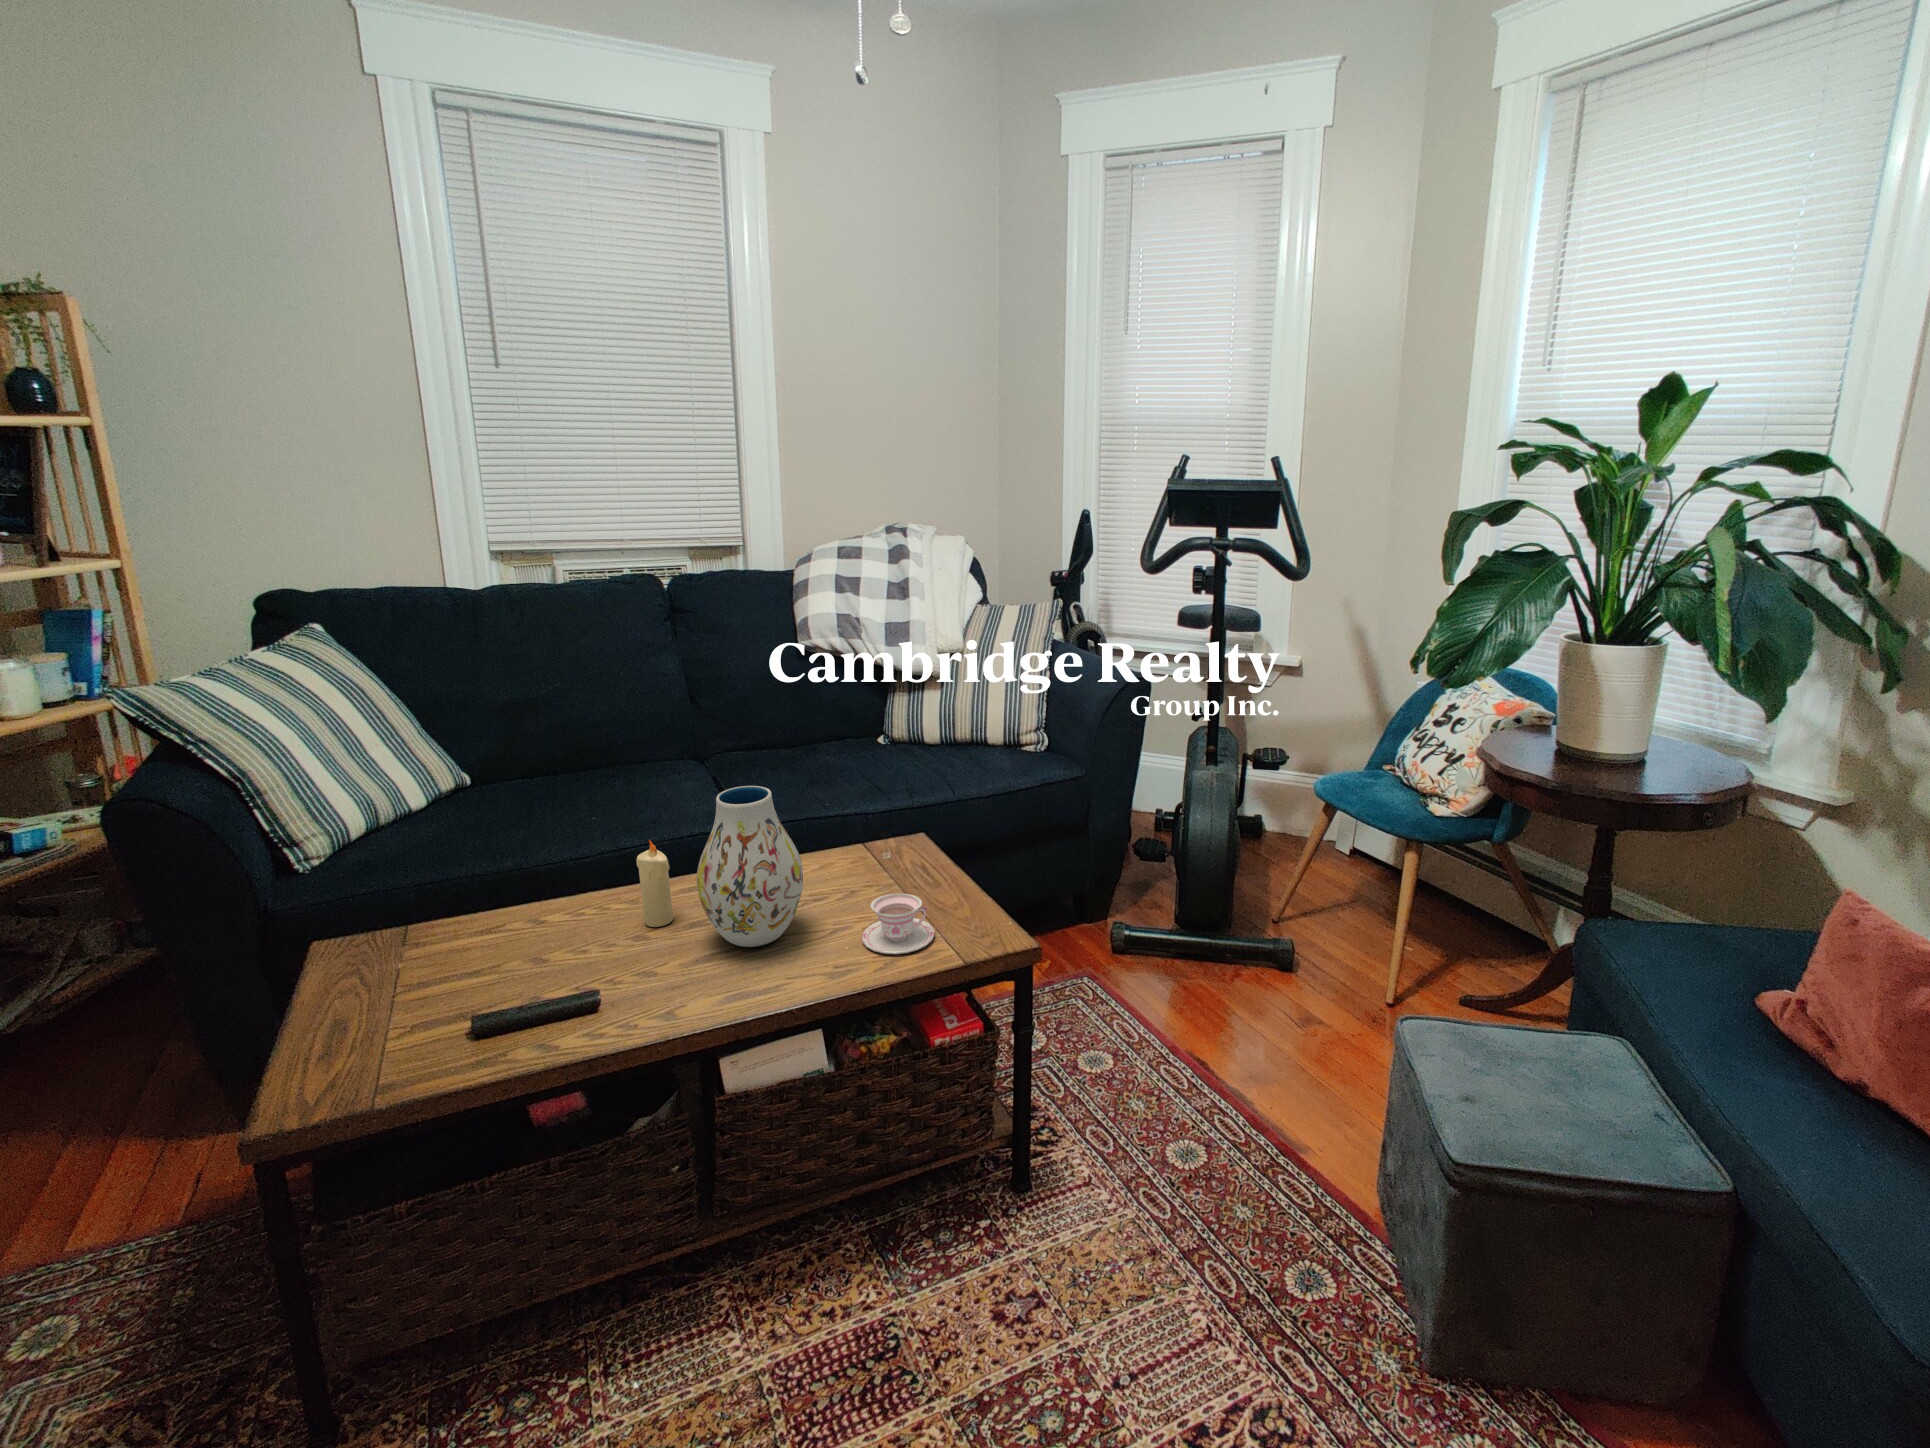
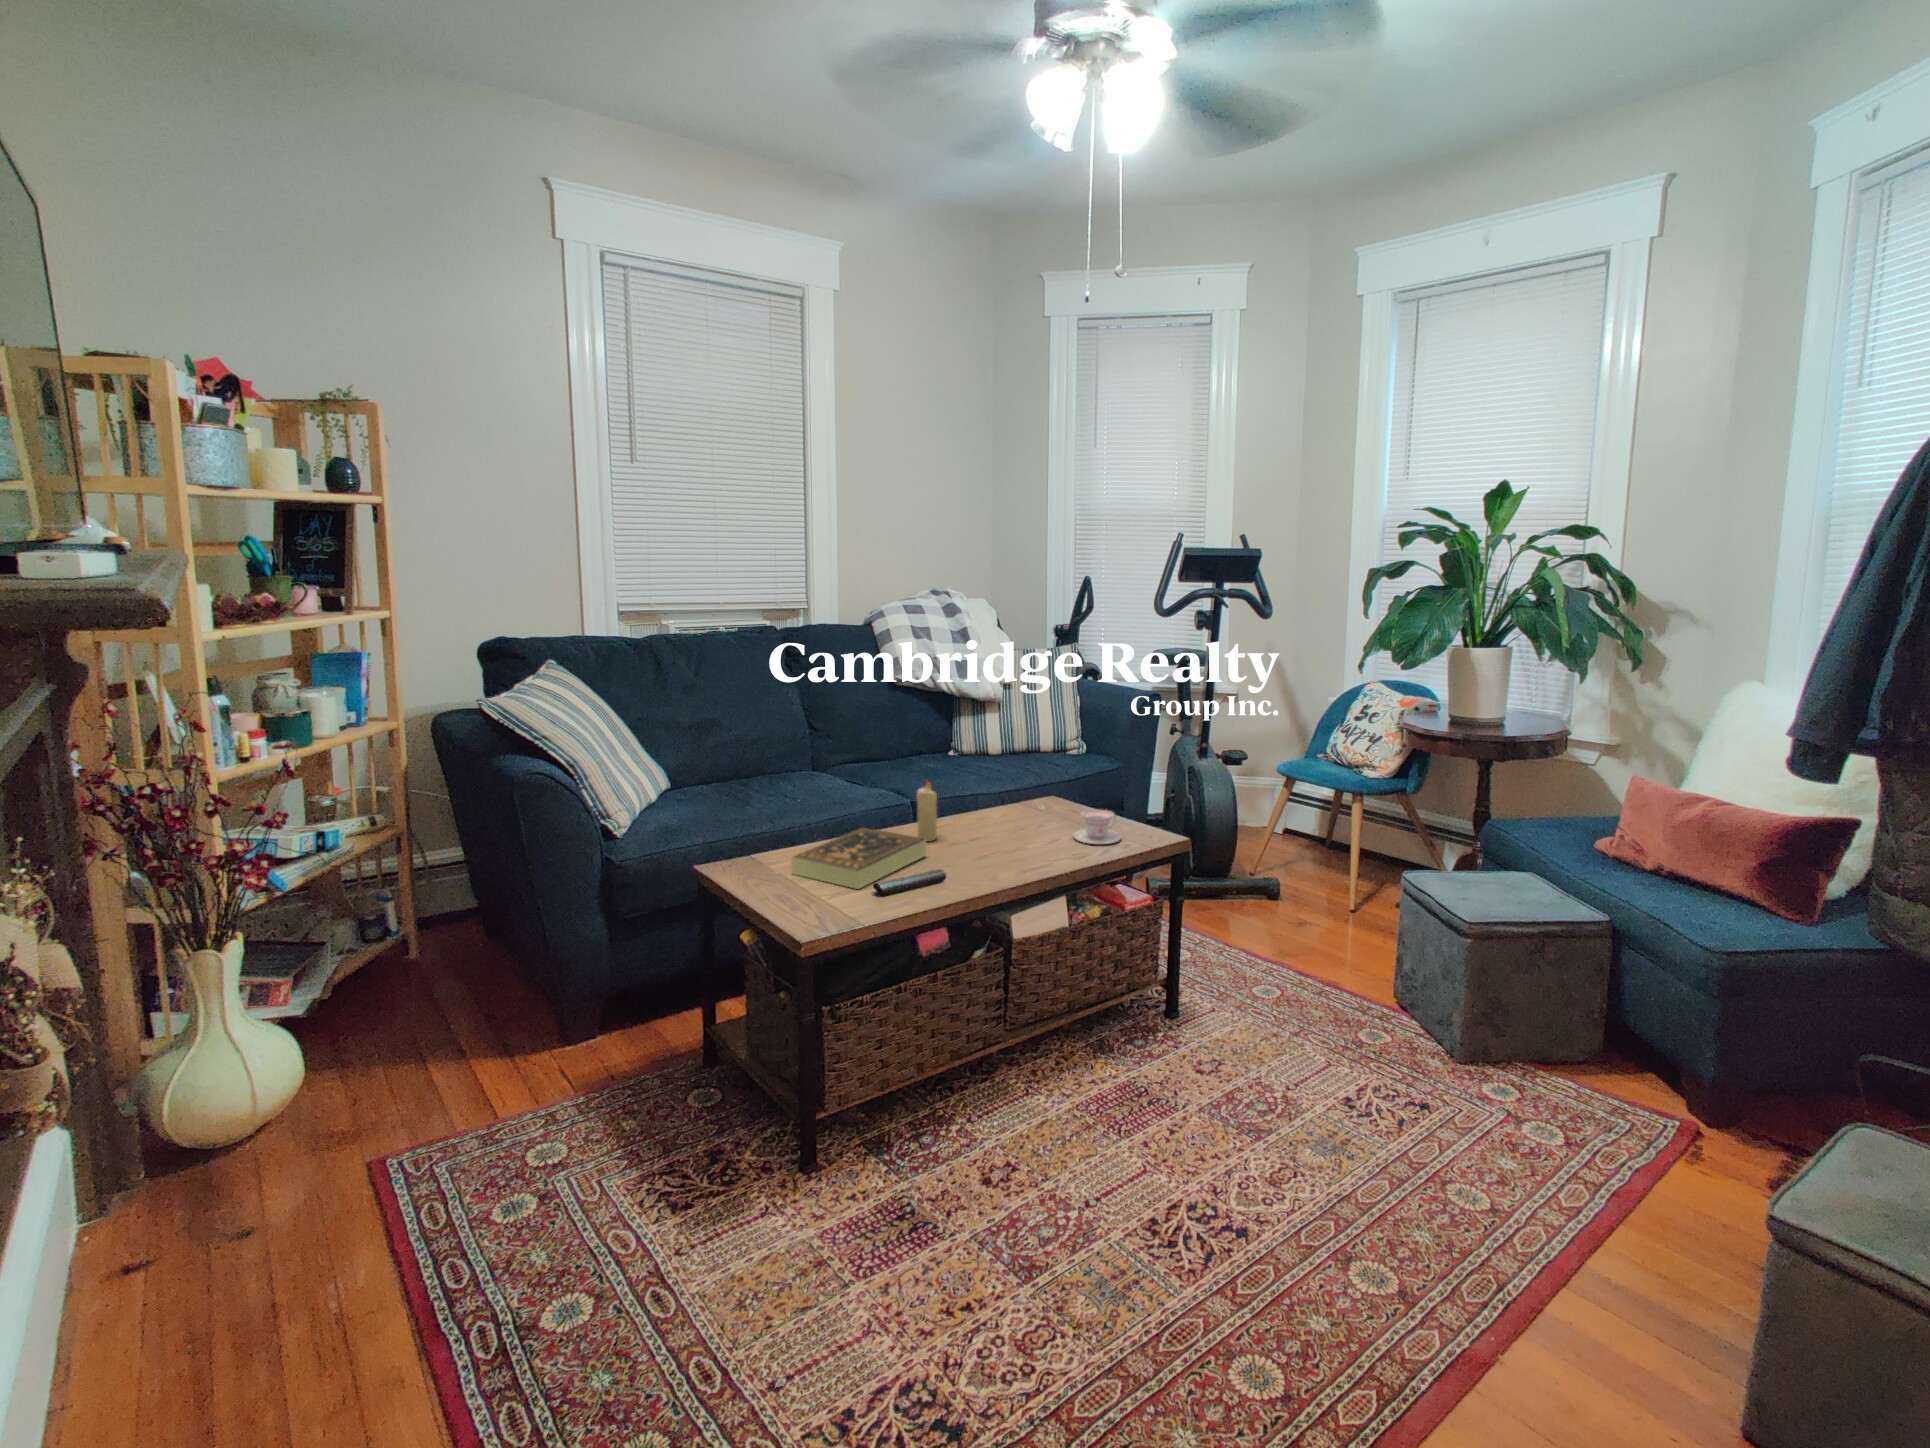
vase: present [697,786,803,947] -> none [969,737,1038,846]
book: none [402,903,620,1029] -> present [791,827,926,889]

